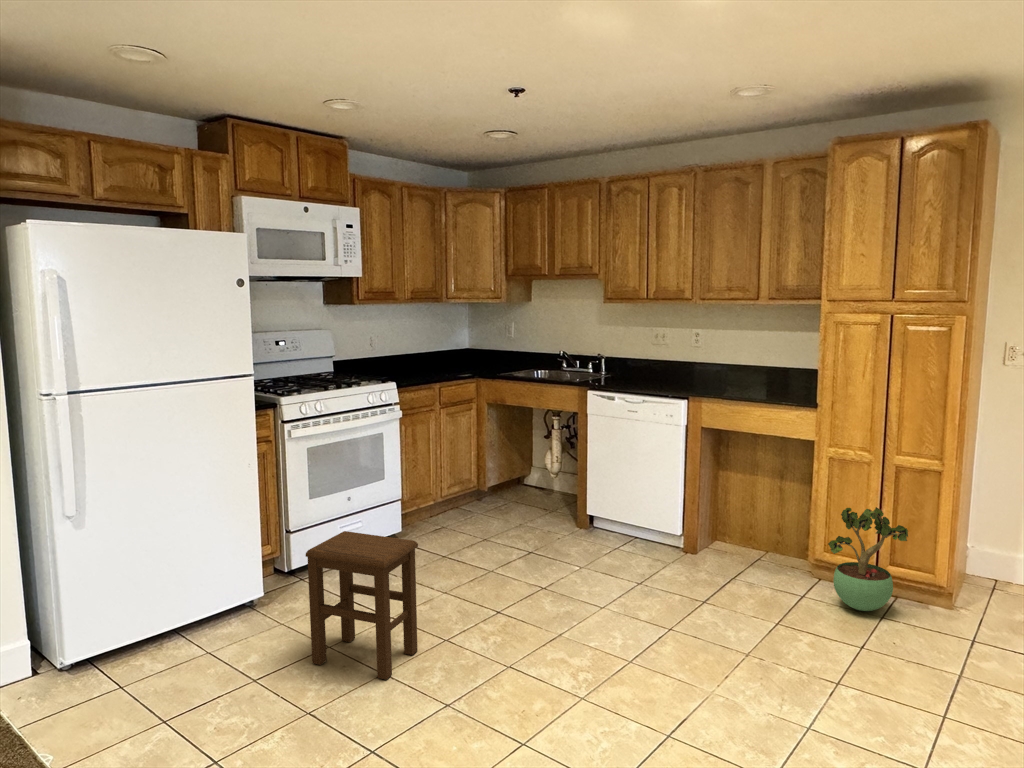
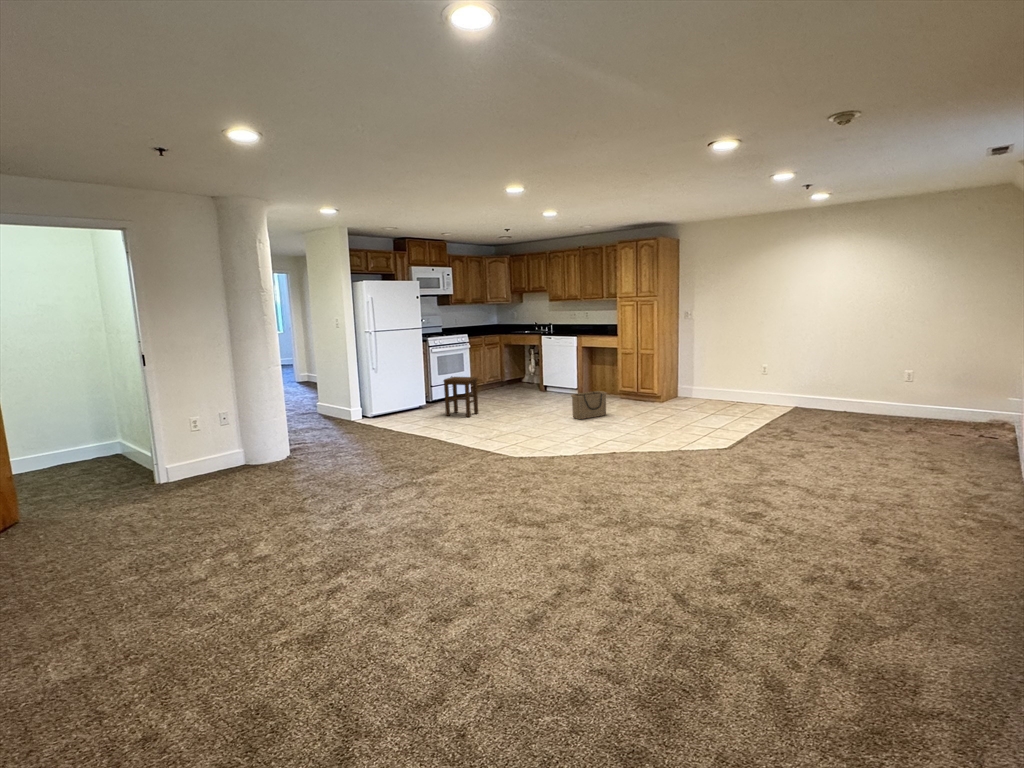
potted plant: present [828,507,908,611] -> none [618,367,642,404]
basket: none [736,604,850,722] -> present [571,391,607,419]

